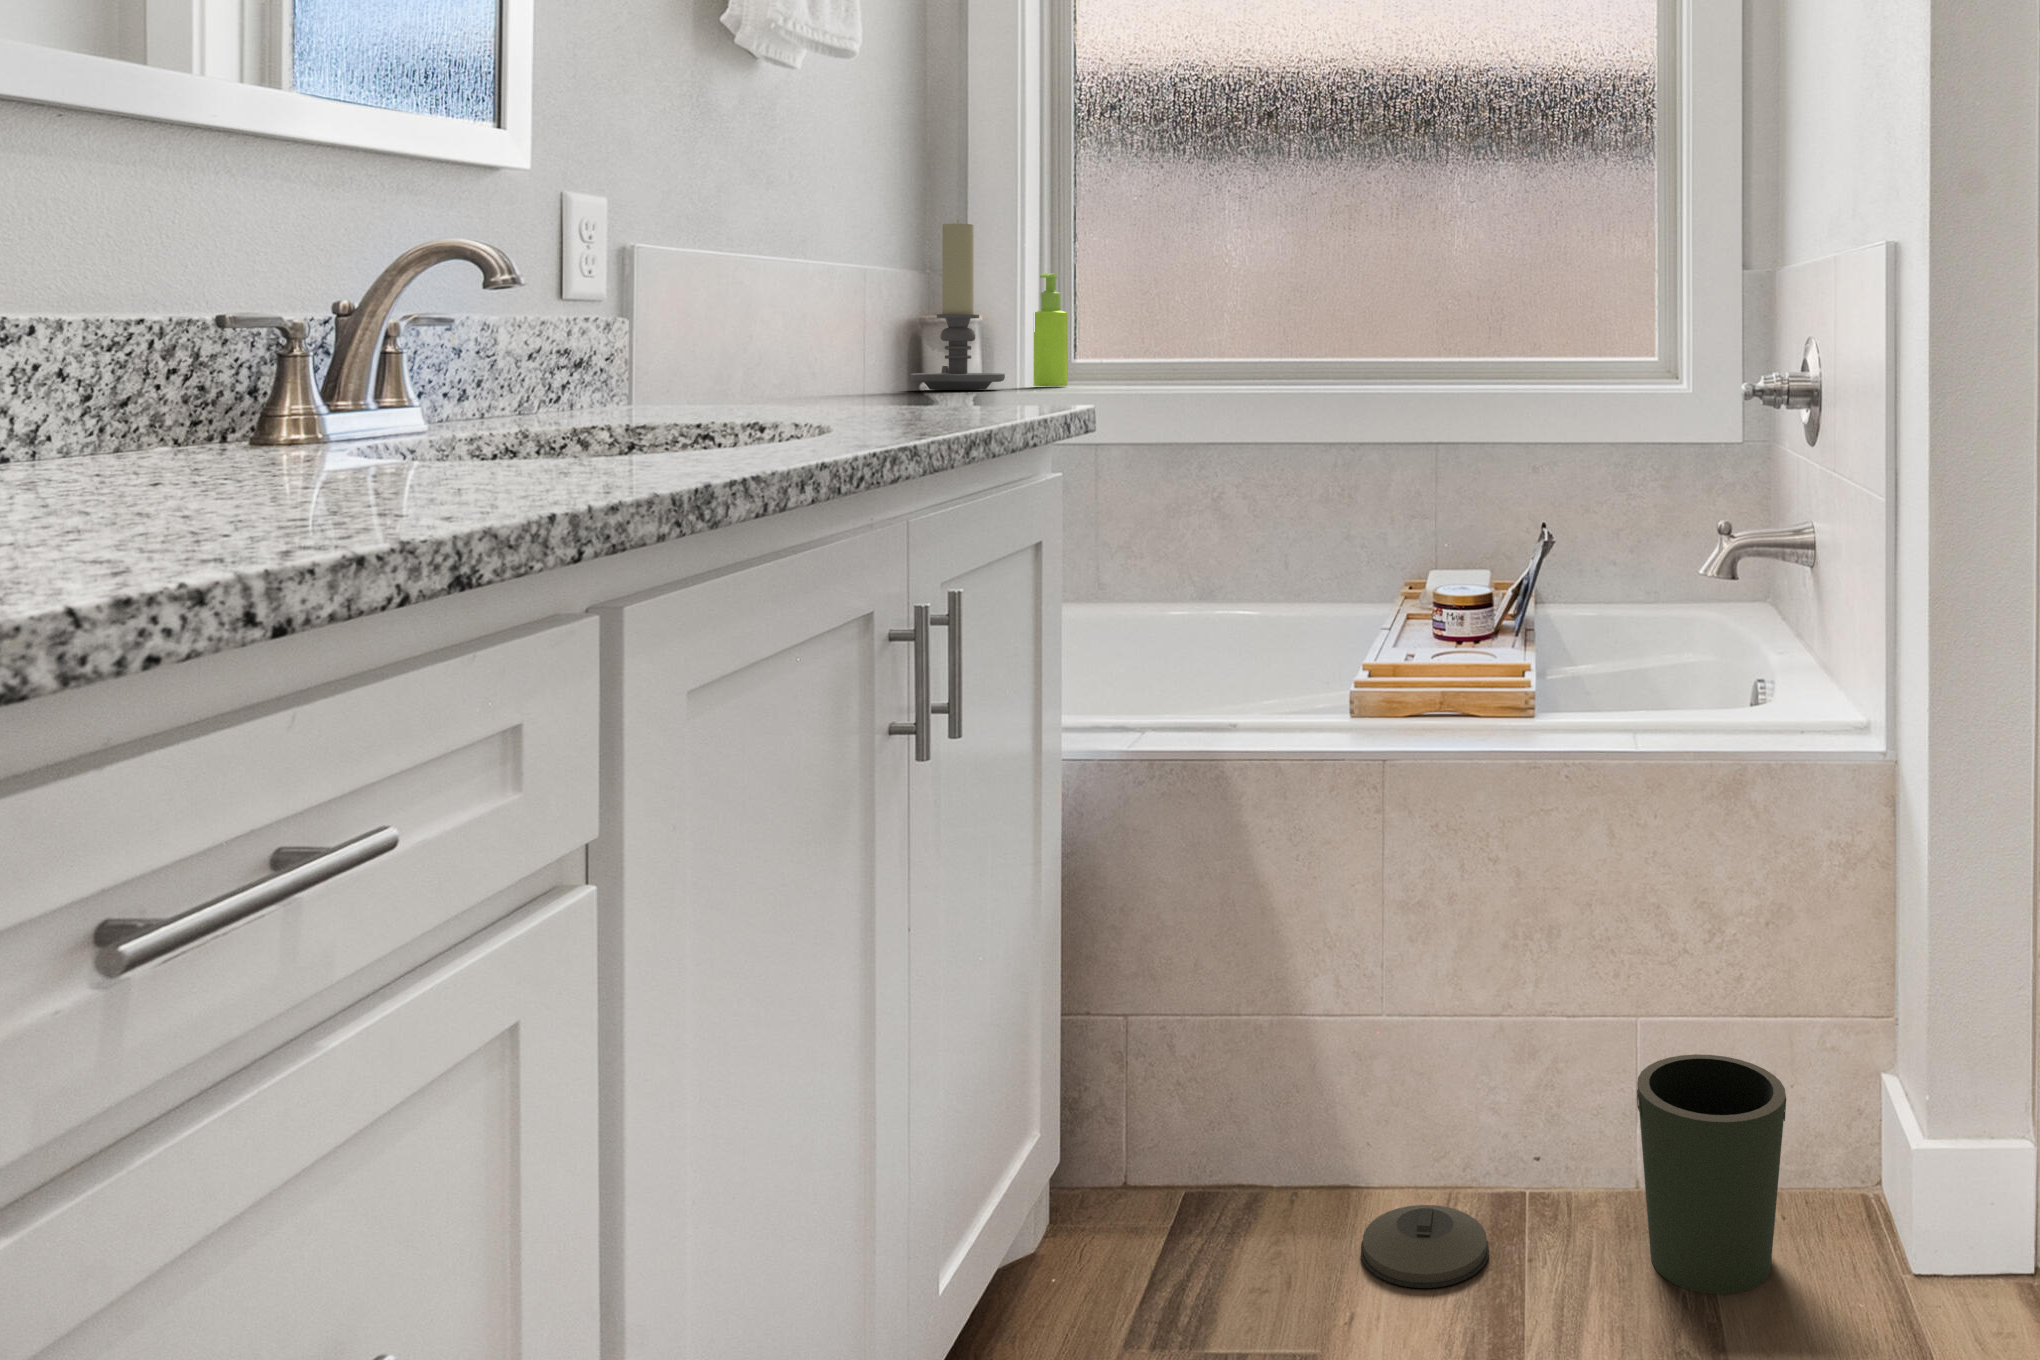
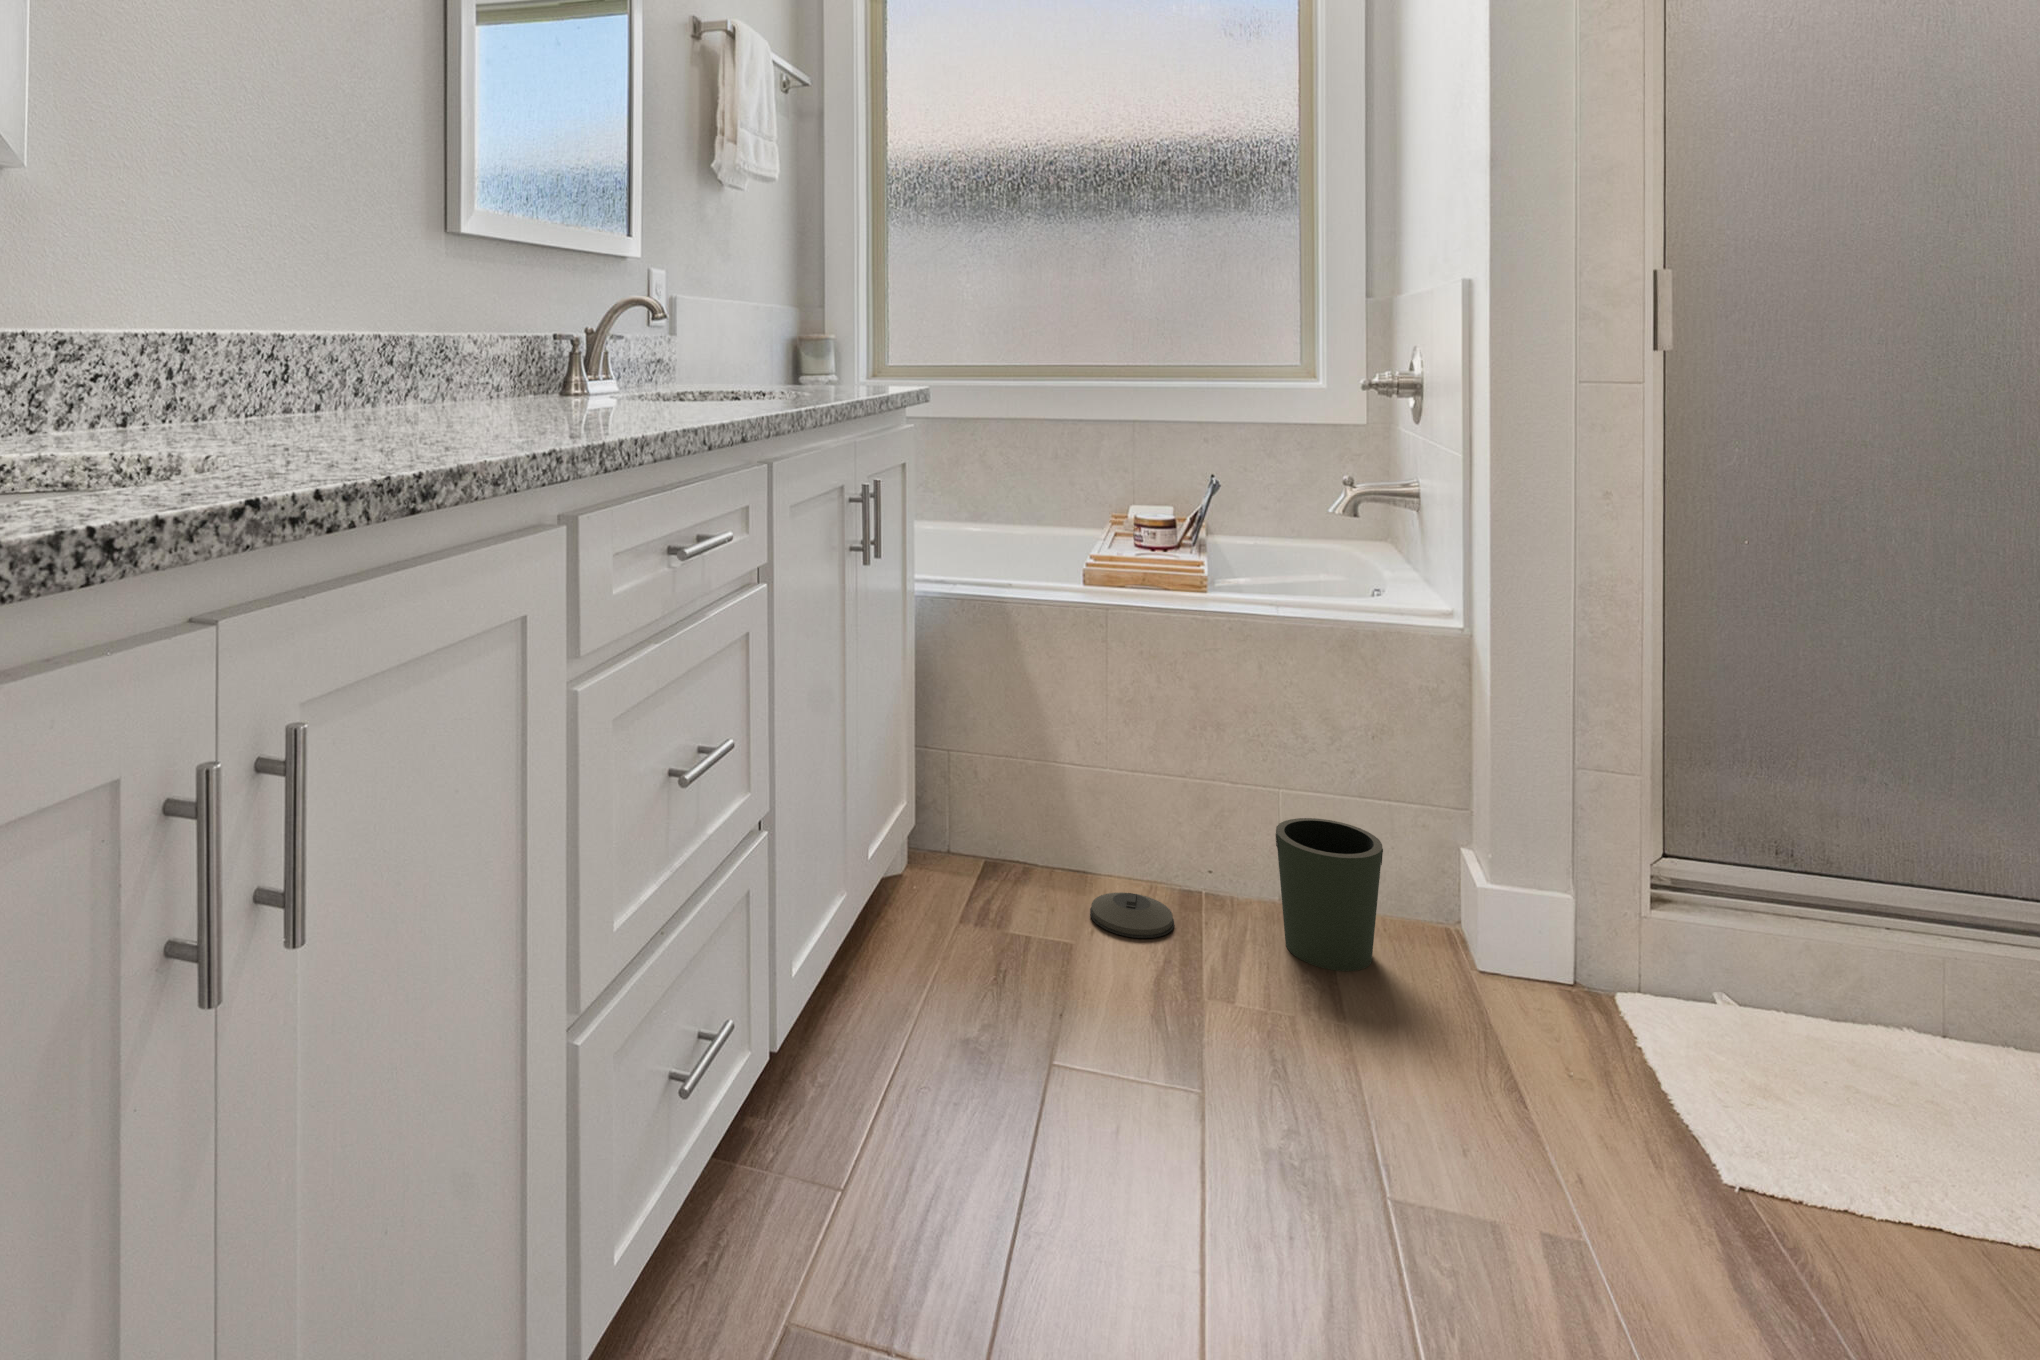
candle holder: present [911,220,1005,390] -> none [800,273,856,378]
soap dispenser: present [1034,273,1068,386] -> none [872,304,893,376]

